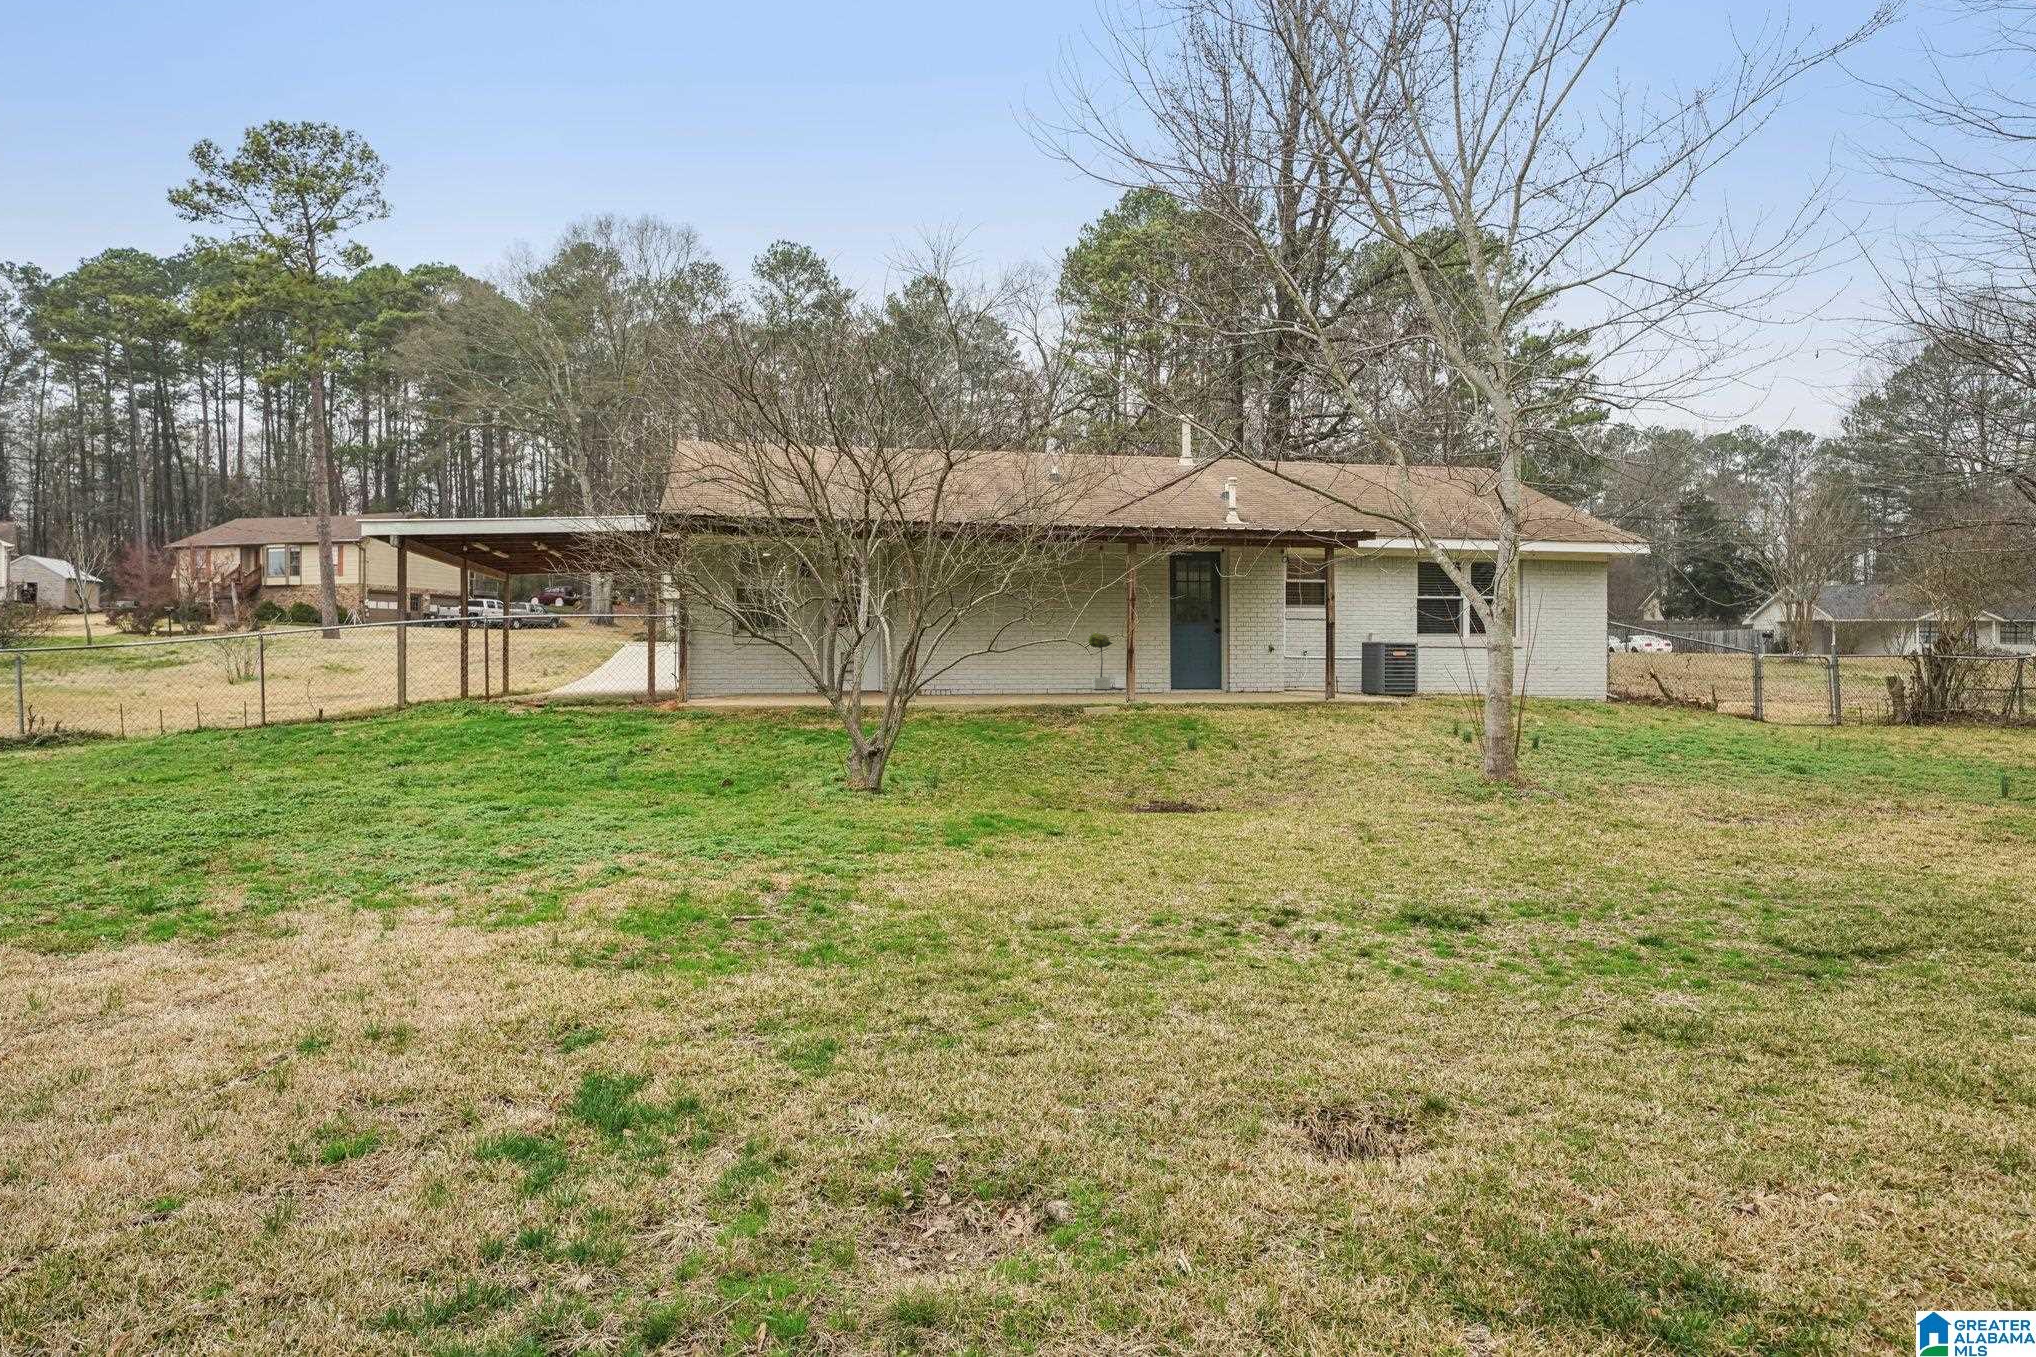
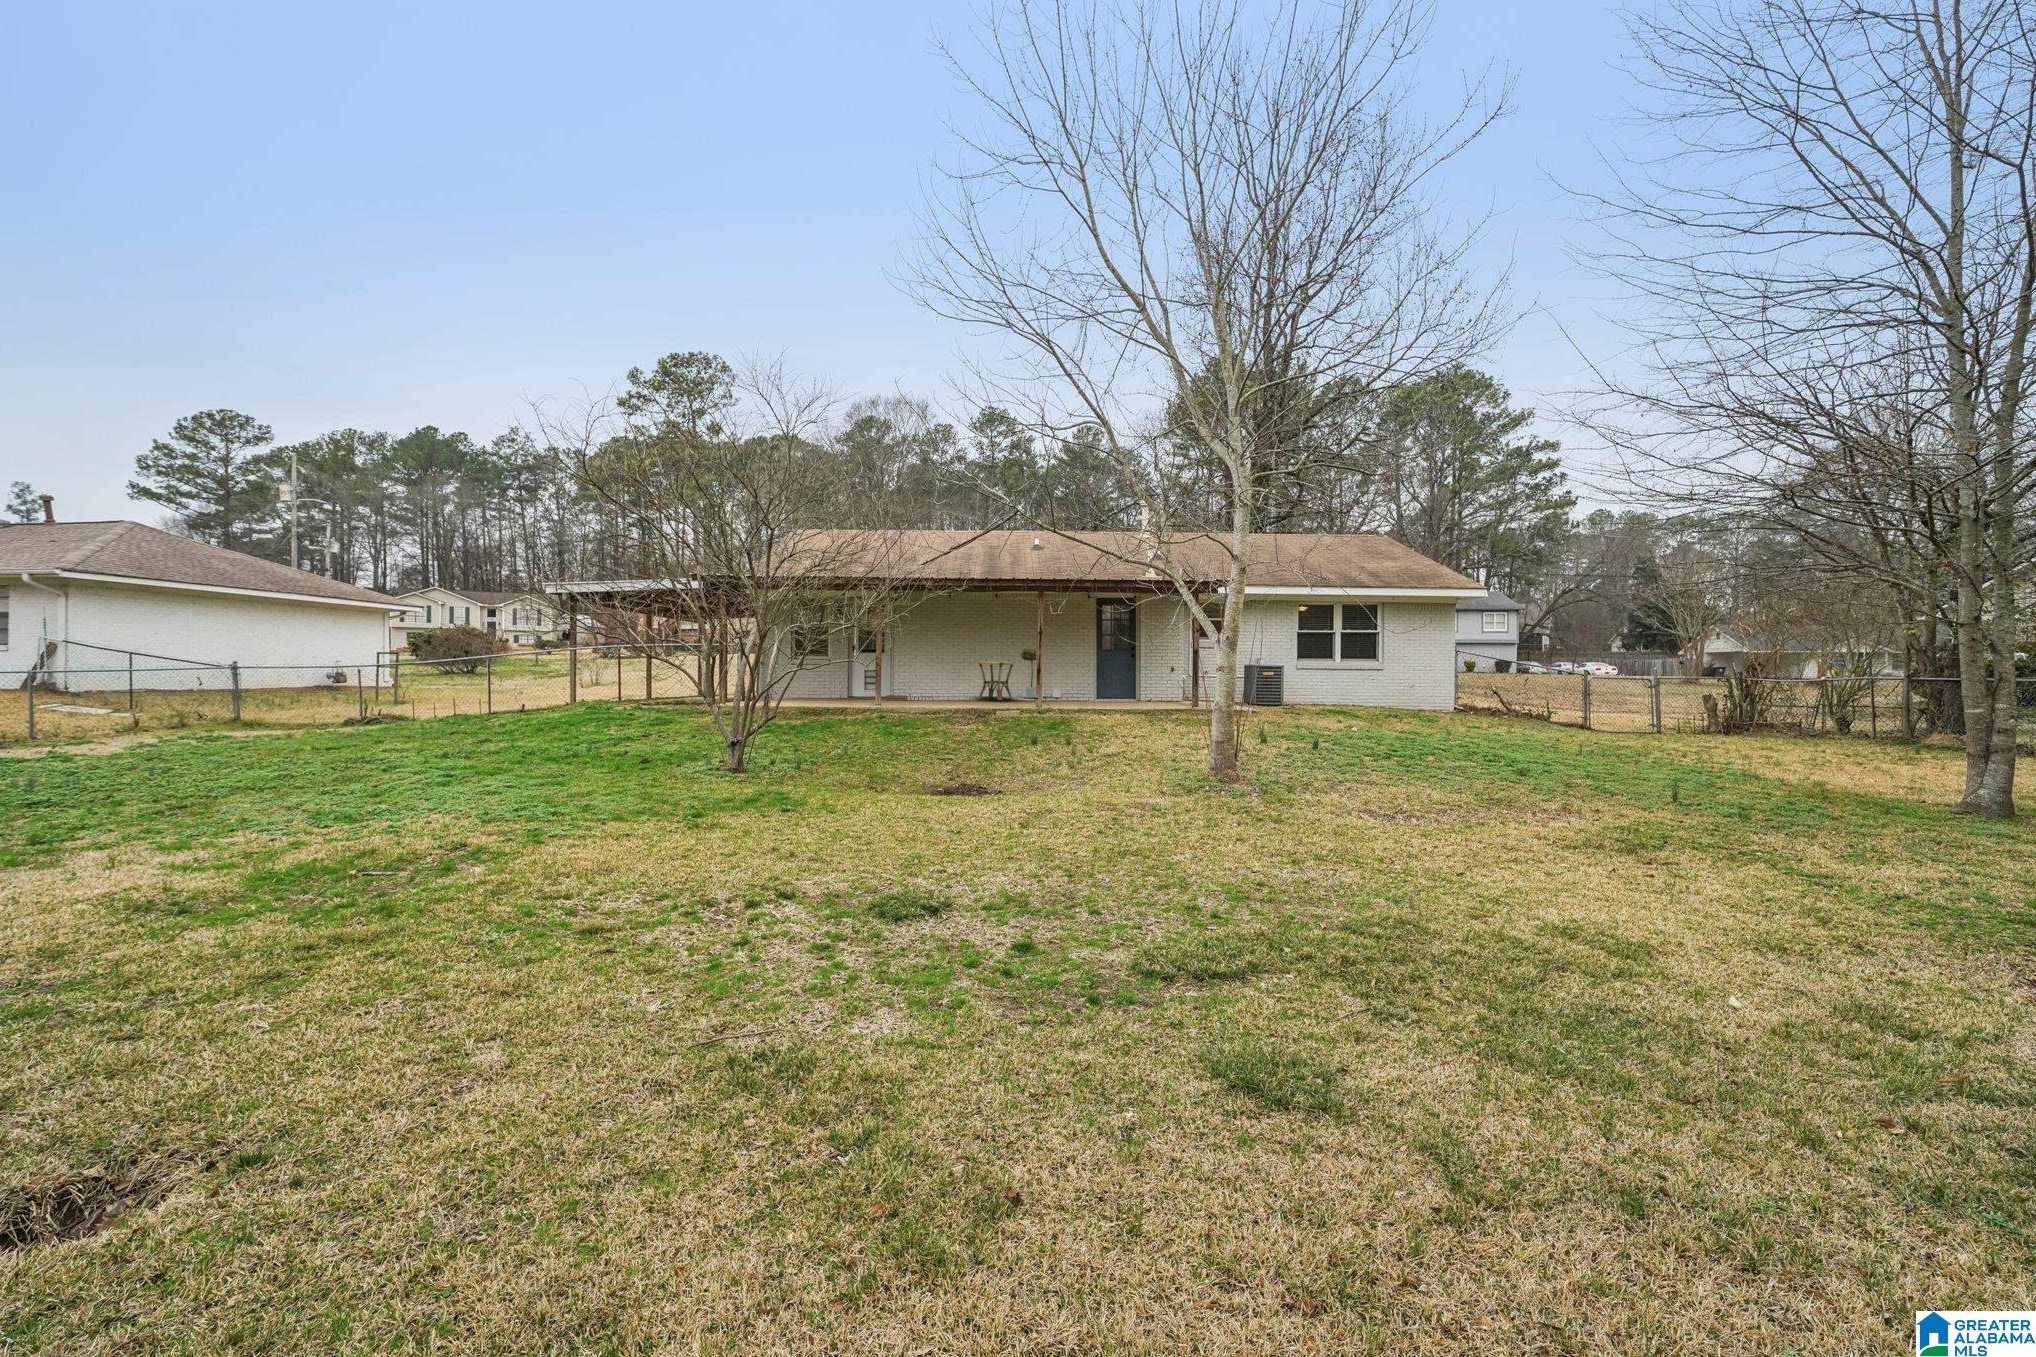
side table: none [1041,650,1082,693] -> present [978,662,1014,700]

